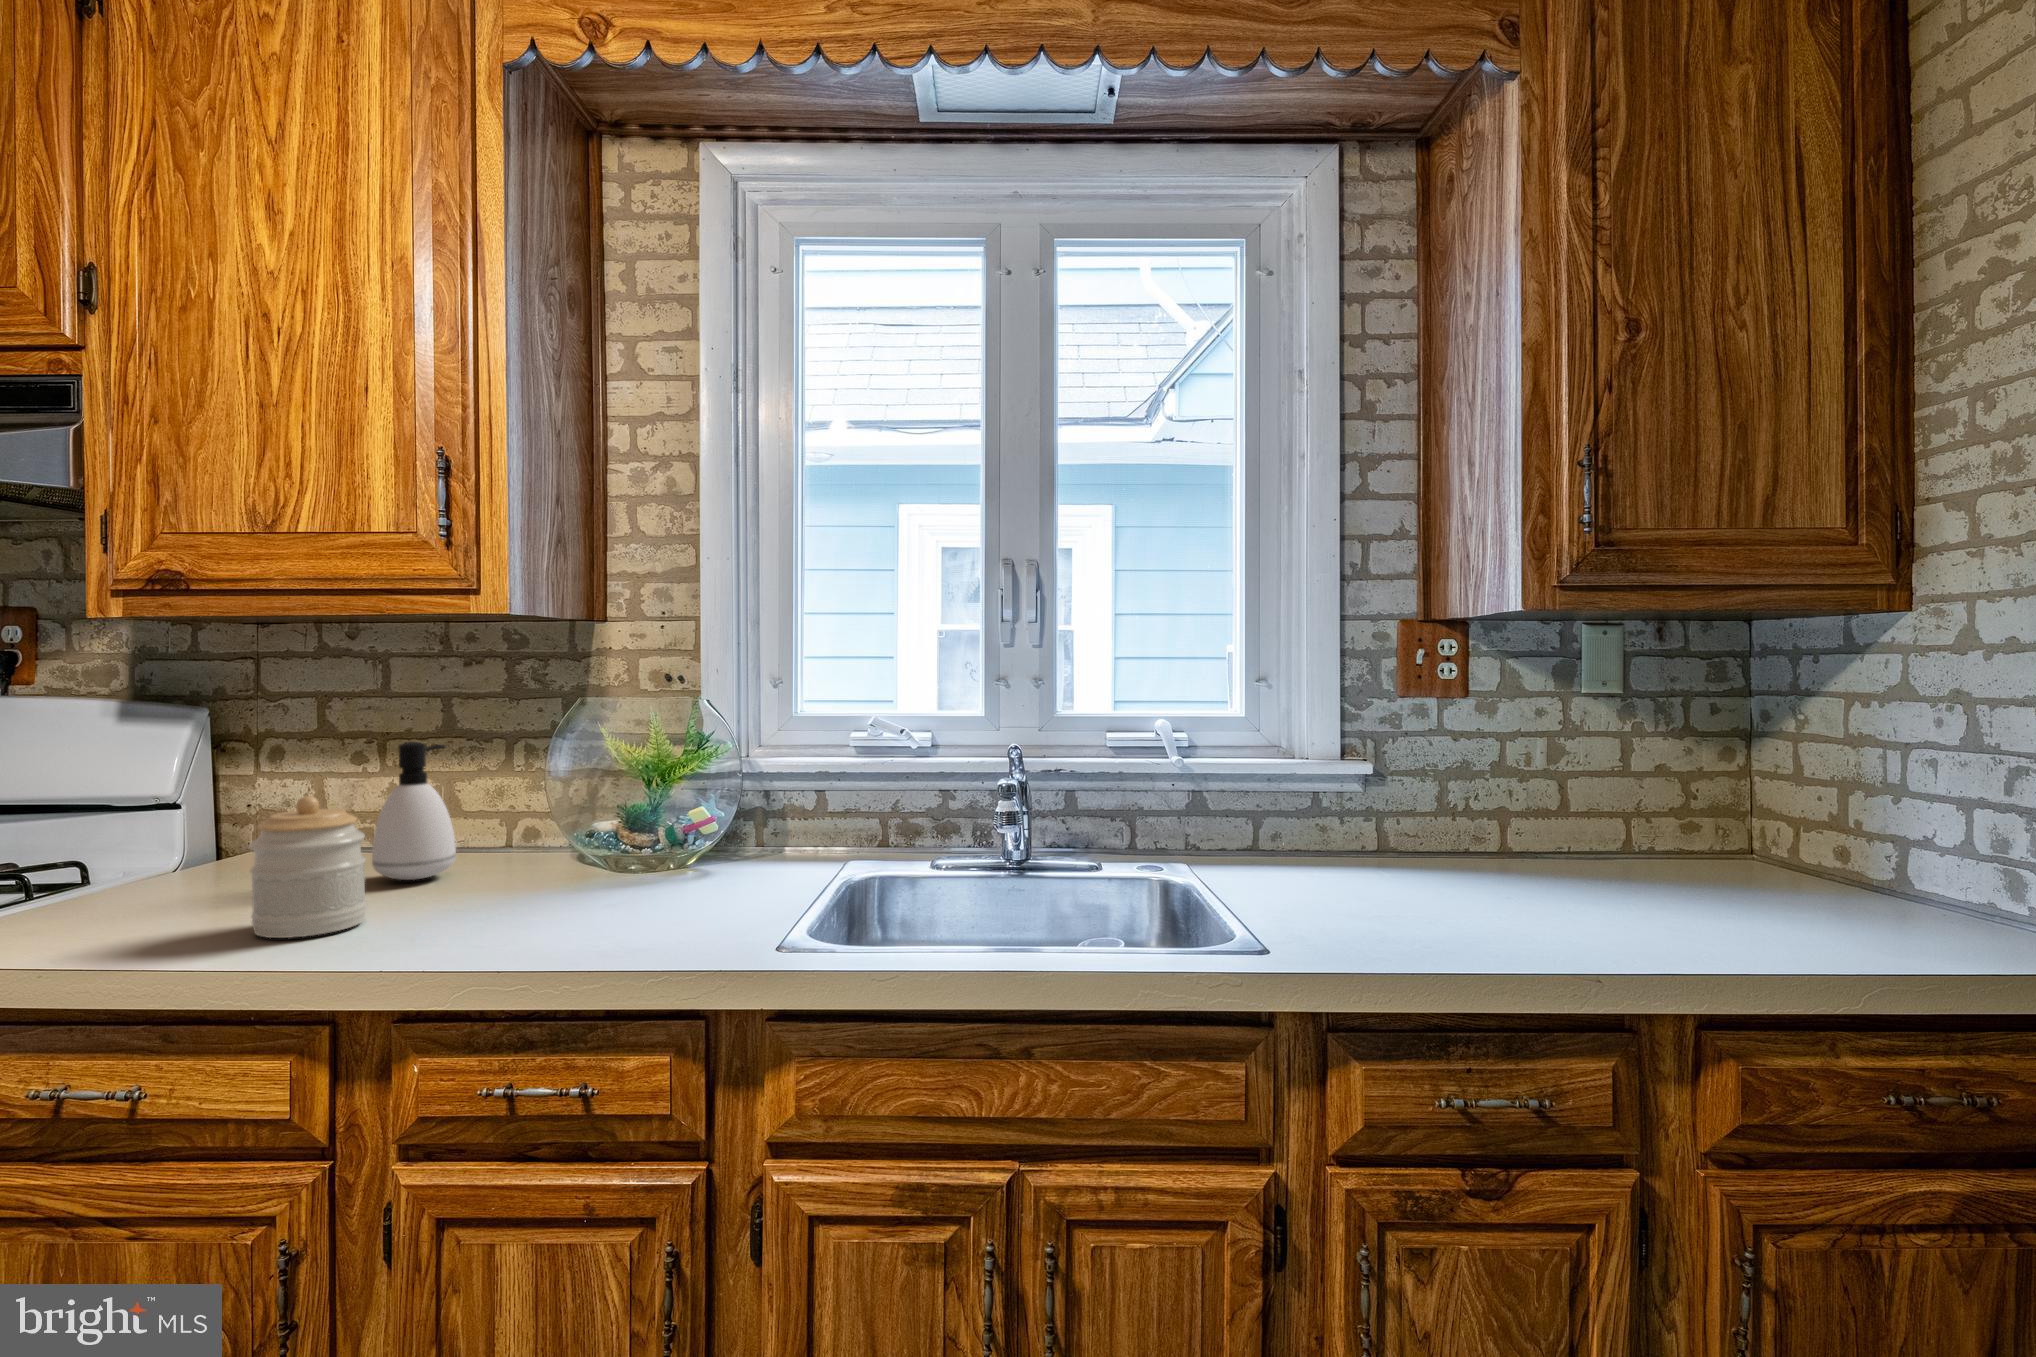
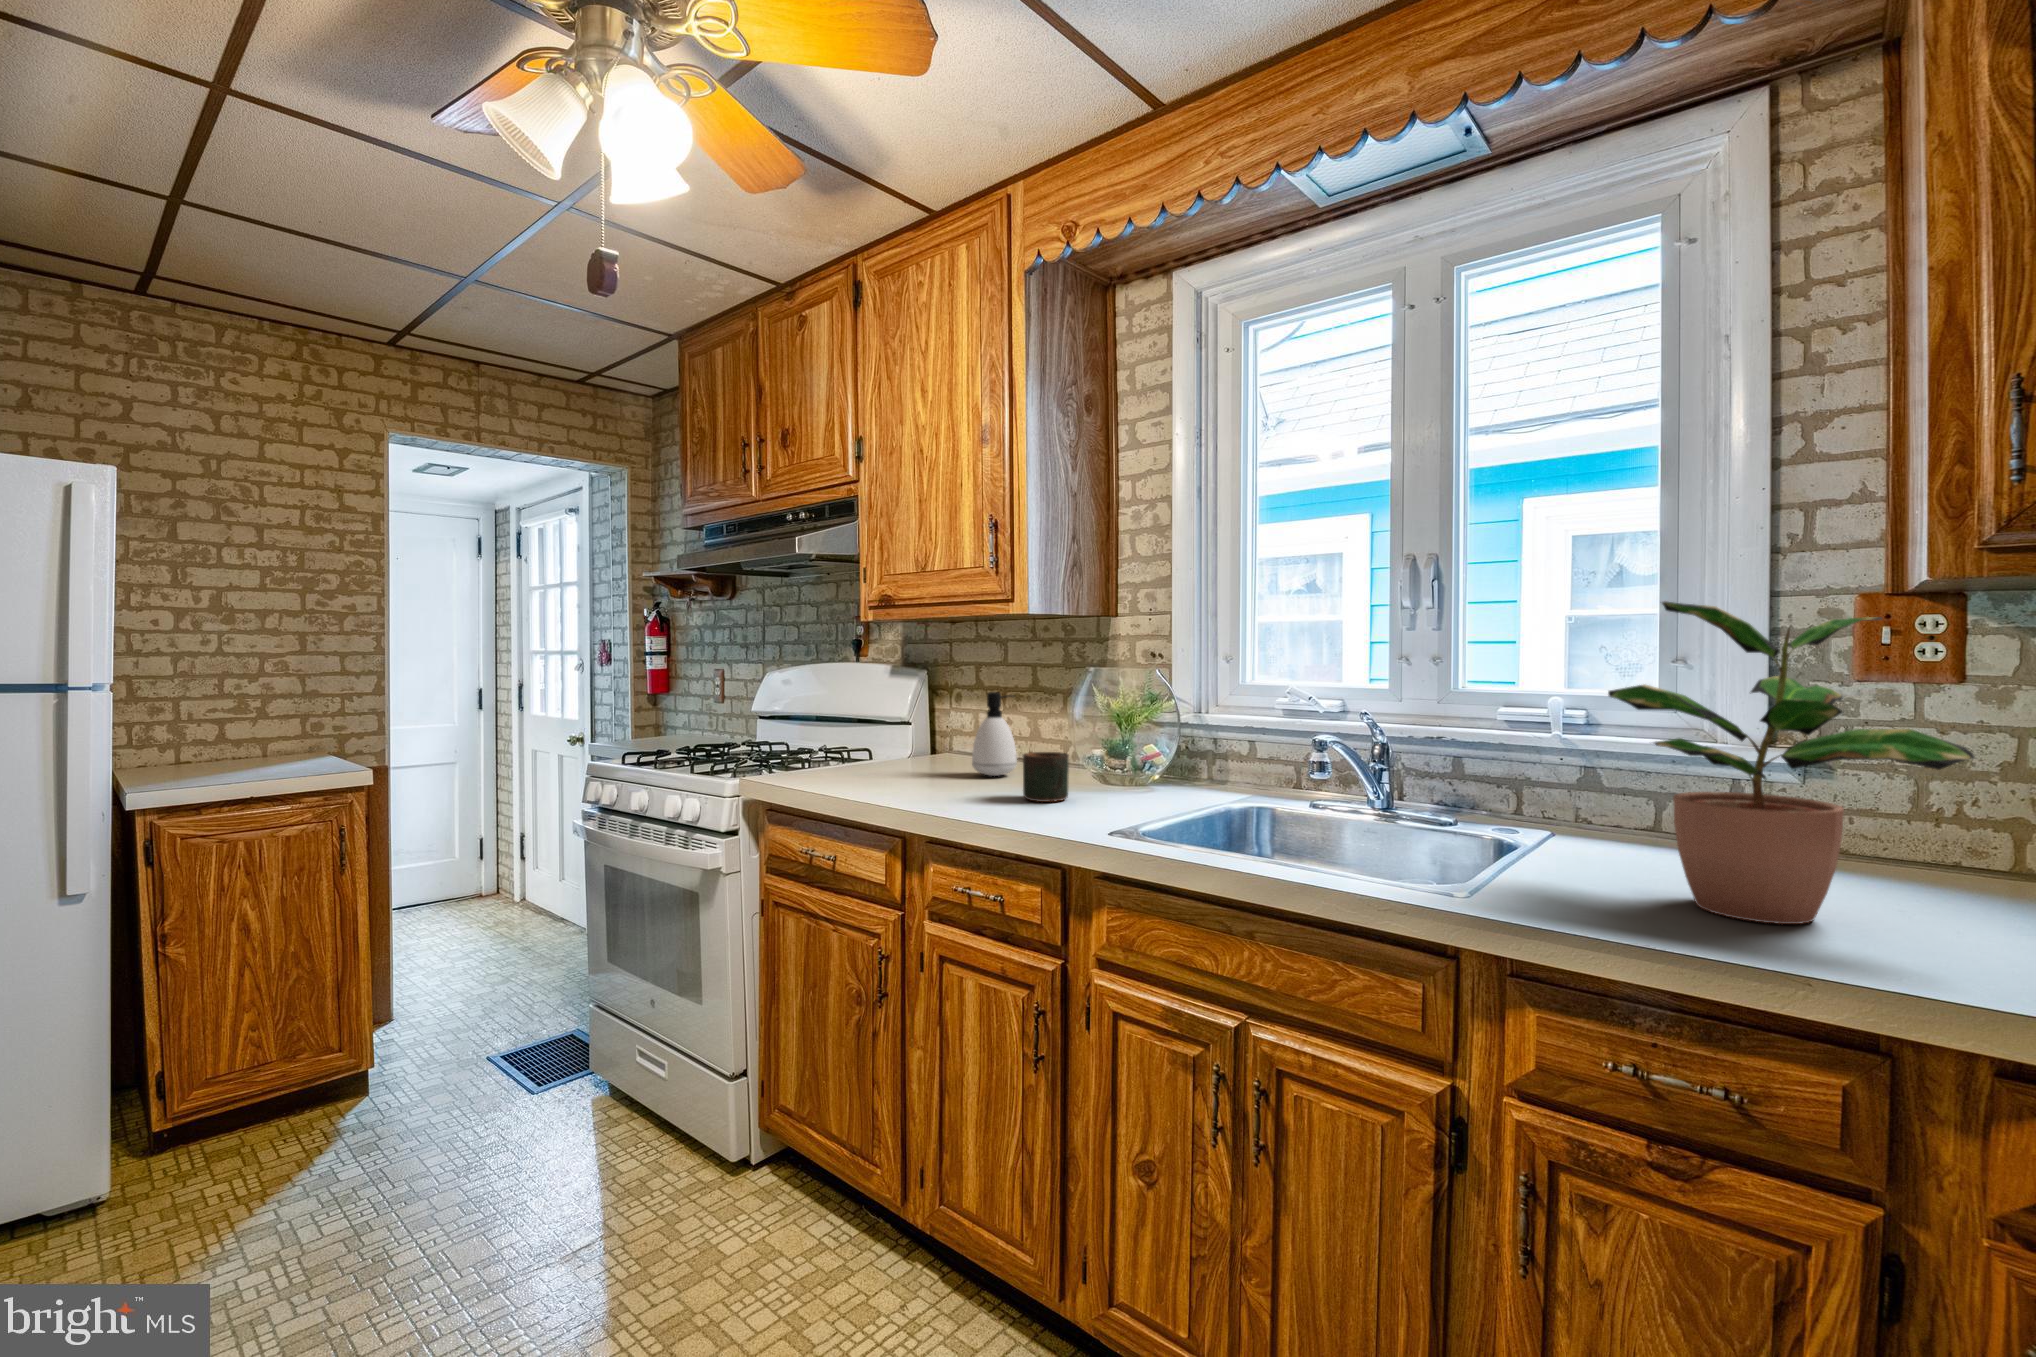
potted plant: none [1315,634,1622,933] -> present [1608,602,1974,924]
jar: present [249,796,367,938] -> none [889,715,944,792]
mug: none [538,834,624,916] -> present [1022,752,1069,802]

